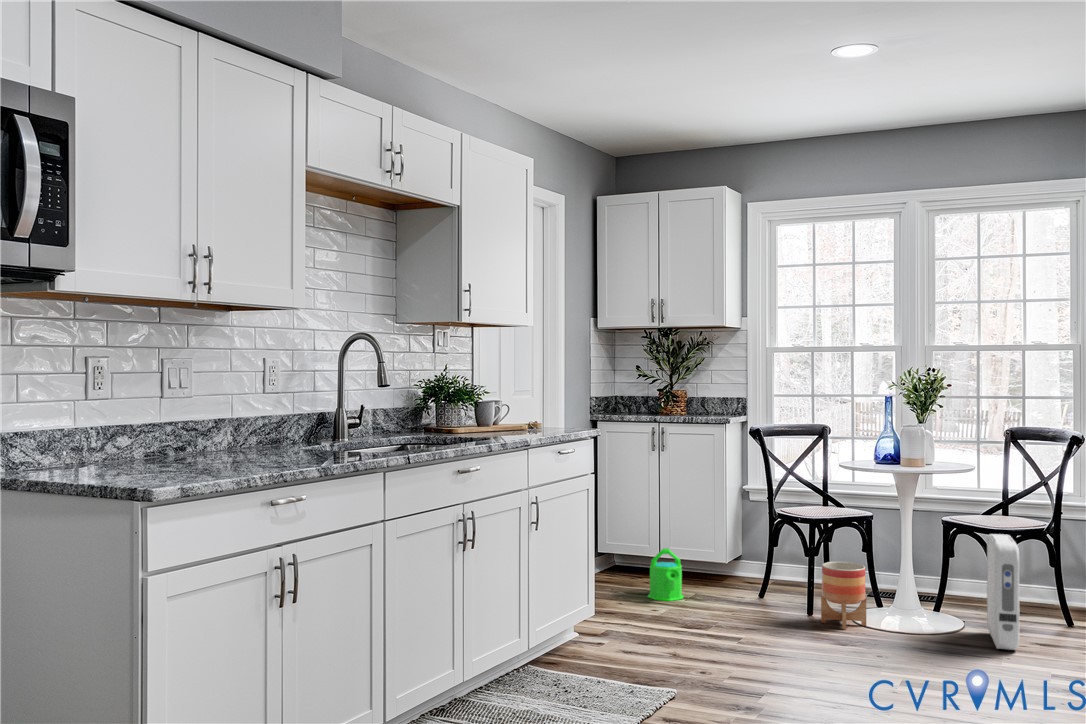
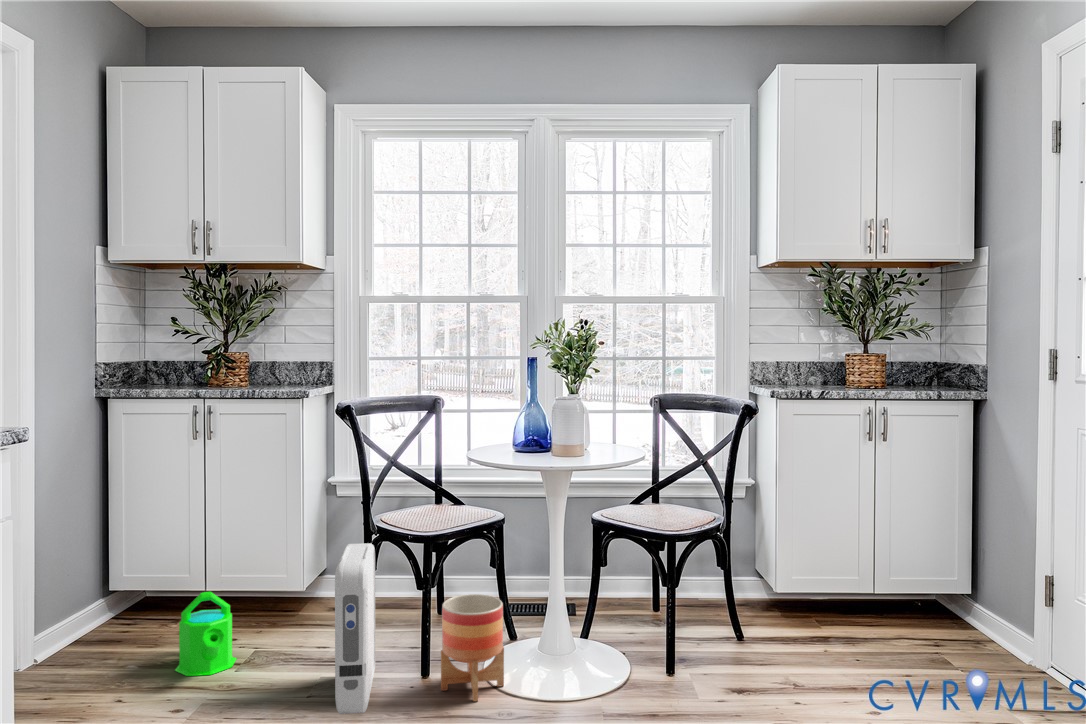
air purifier: present [987,534,1019,650] -> present [335,543,375,714]

